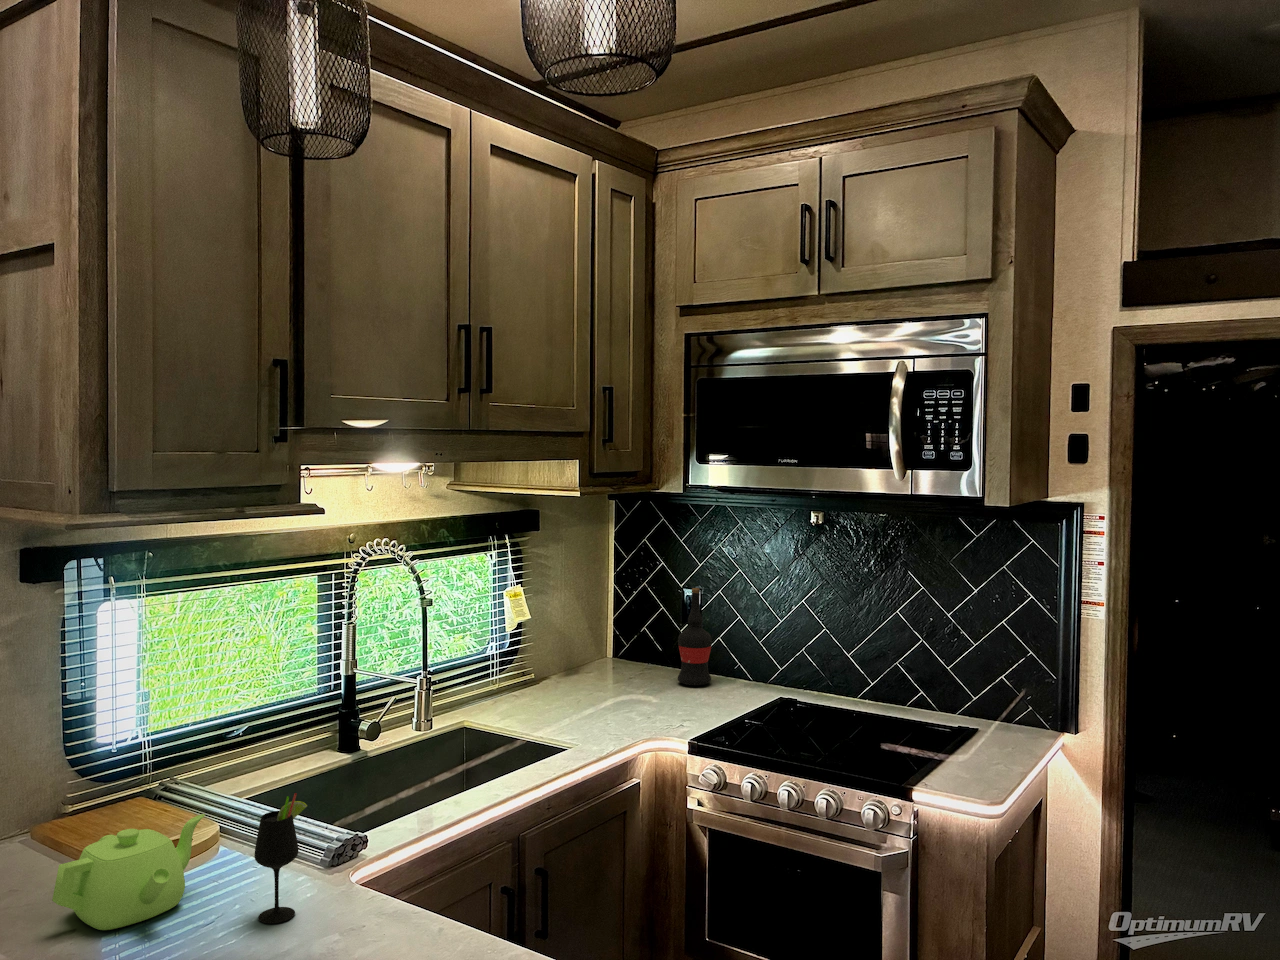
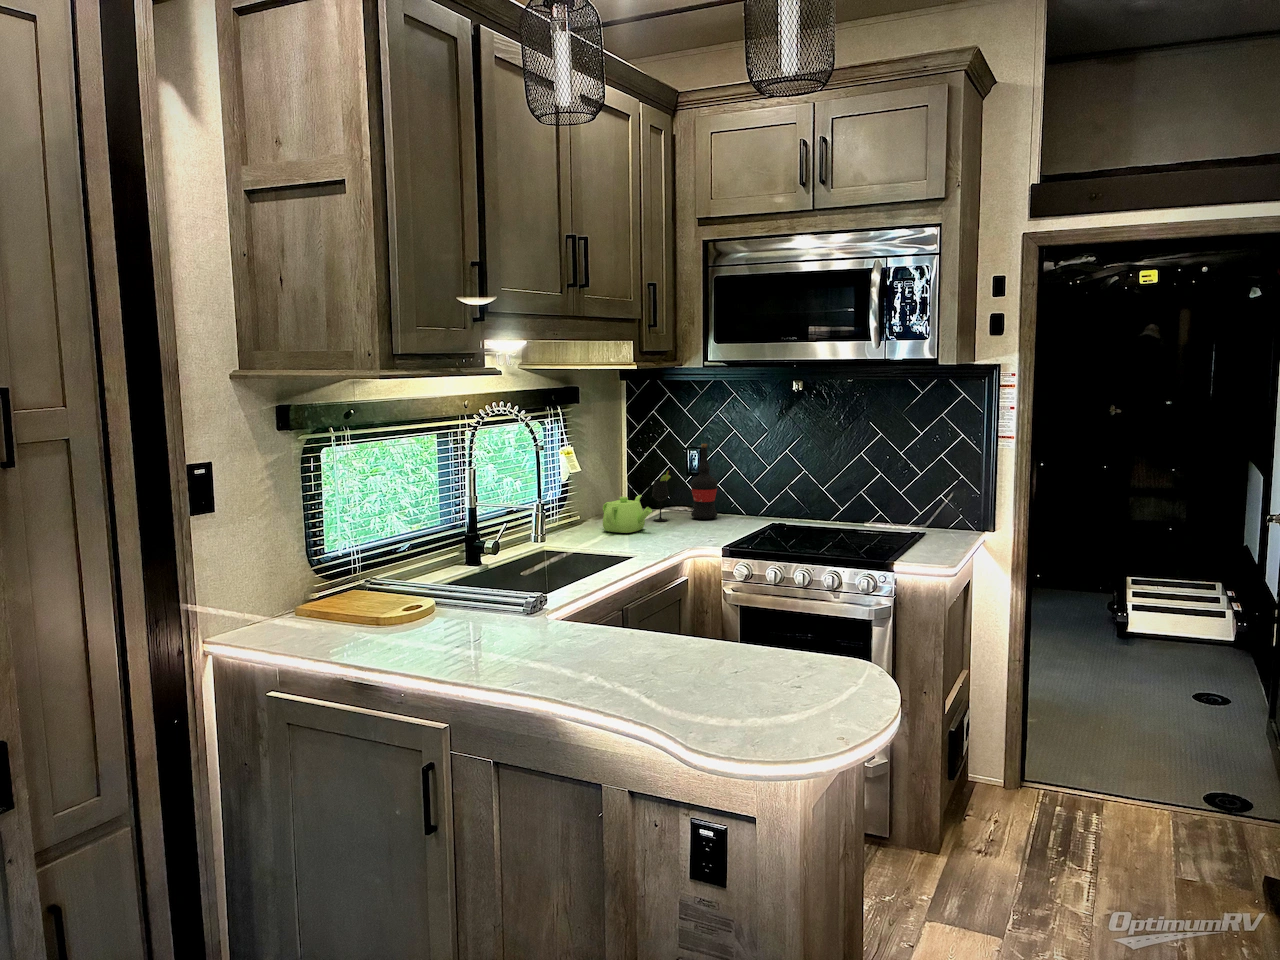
wine glass: present [254,793,307,923] -> present [652,471,671,521]
teapot: present [52,814,205,930] -> present [603,495,652,533]

